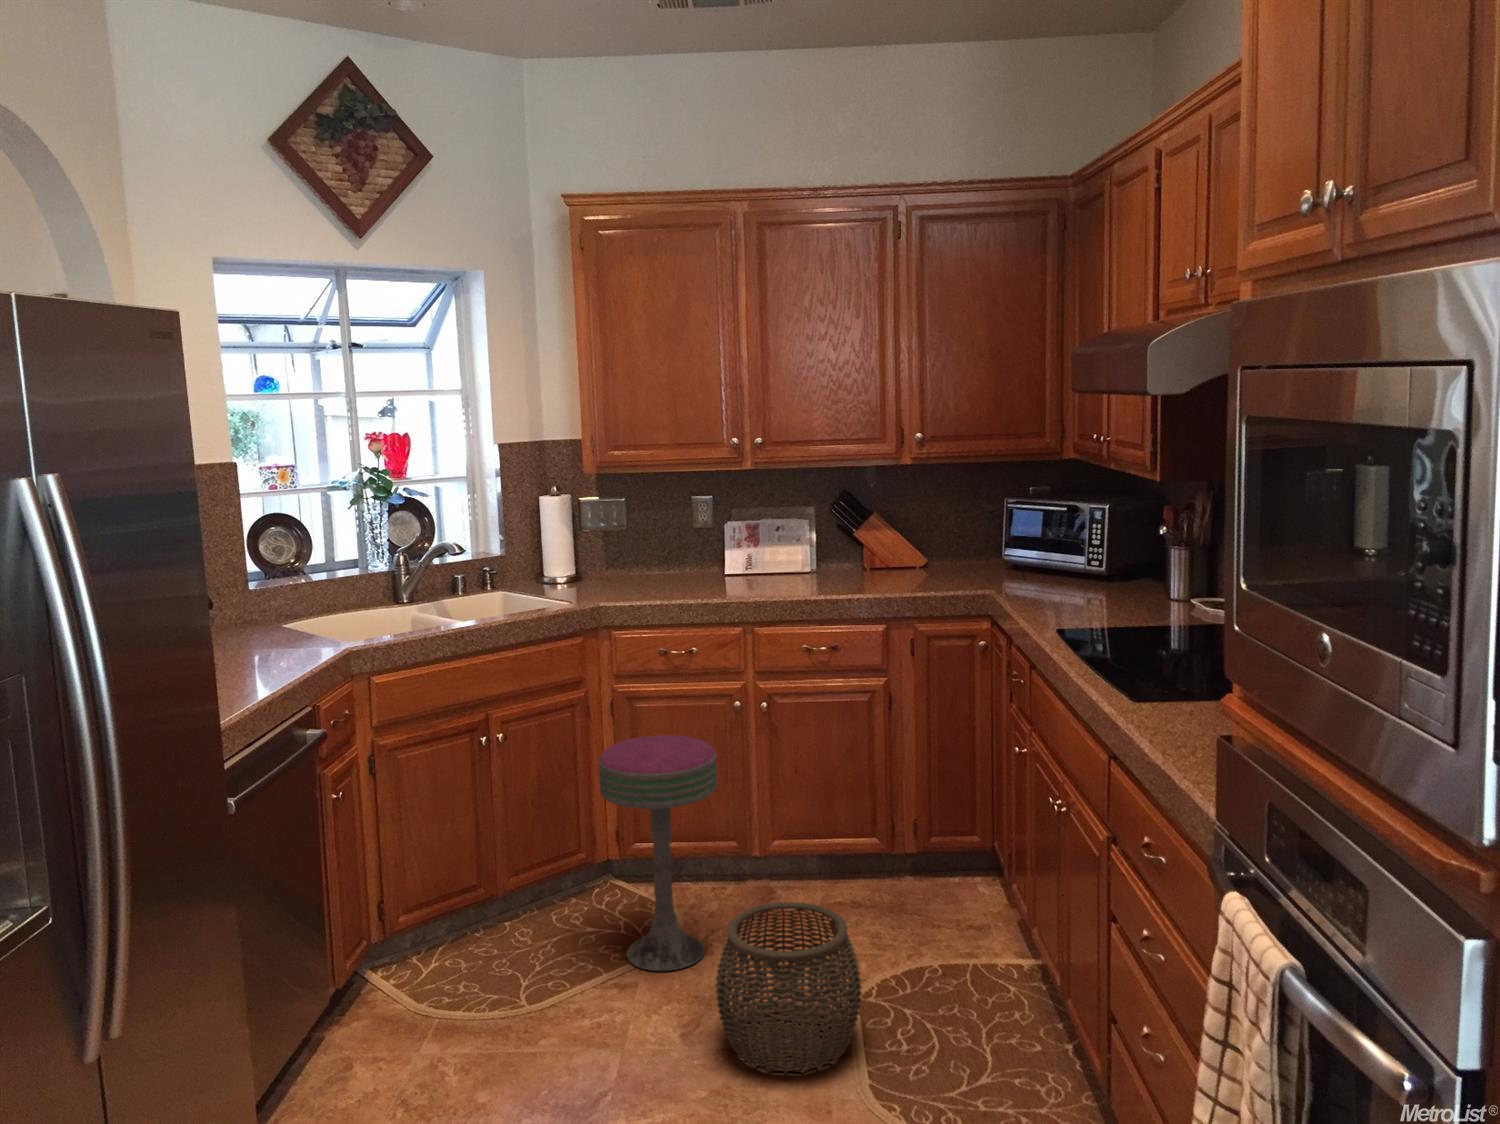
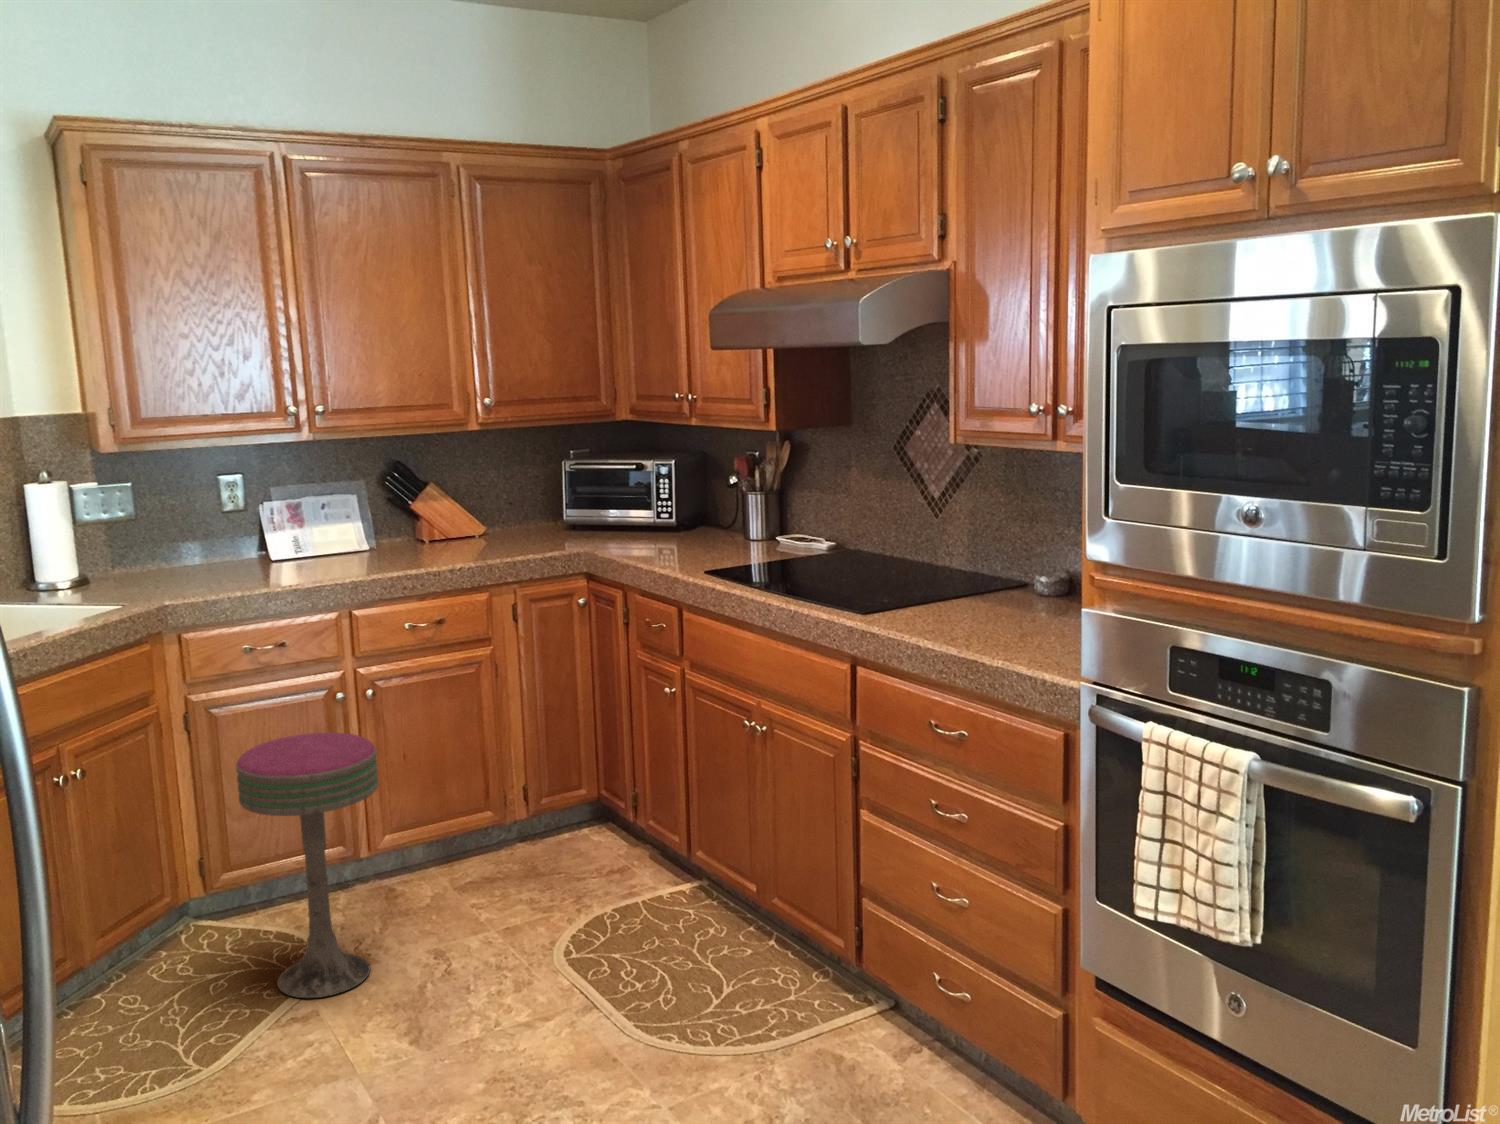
woven basket: present [715,902,862,1074] -> none [451,870,605,1044]

